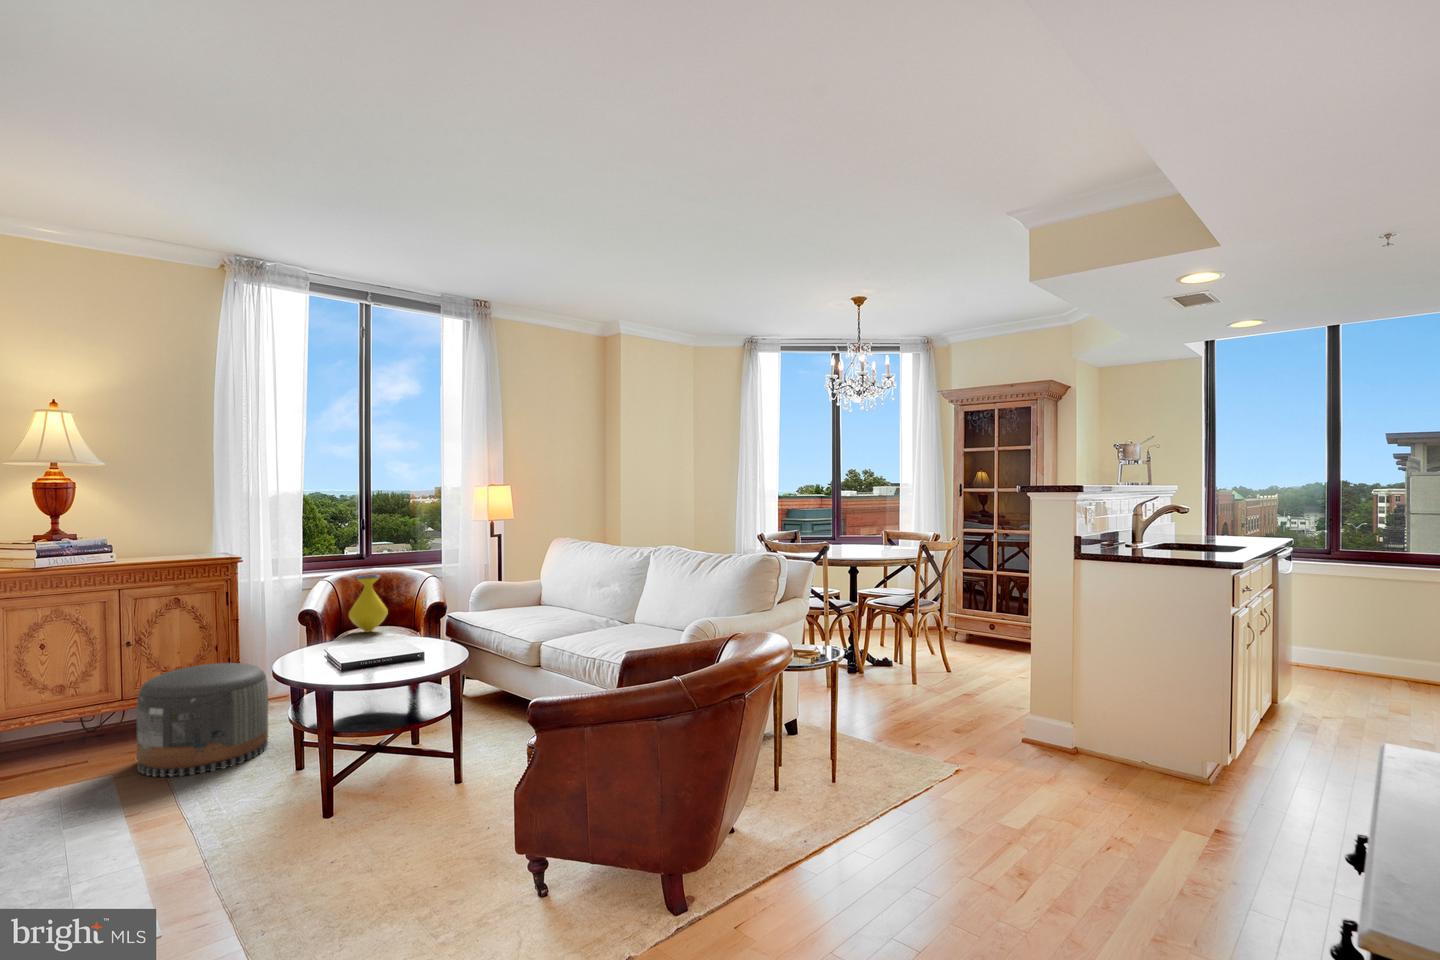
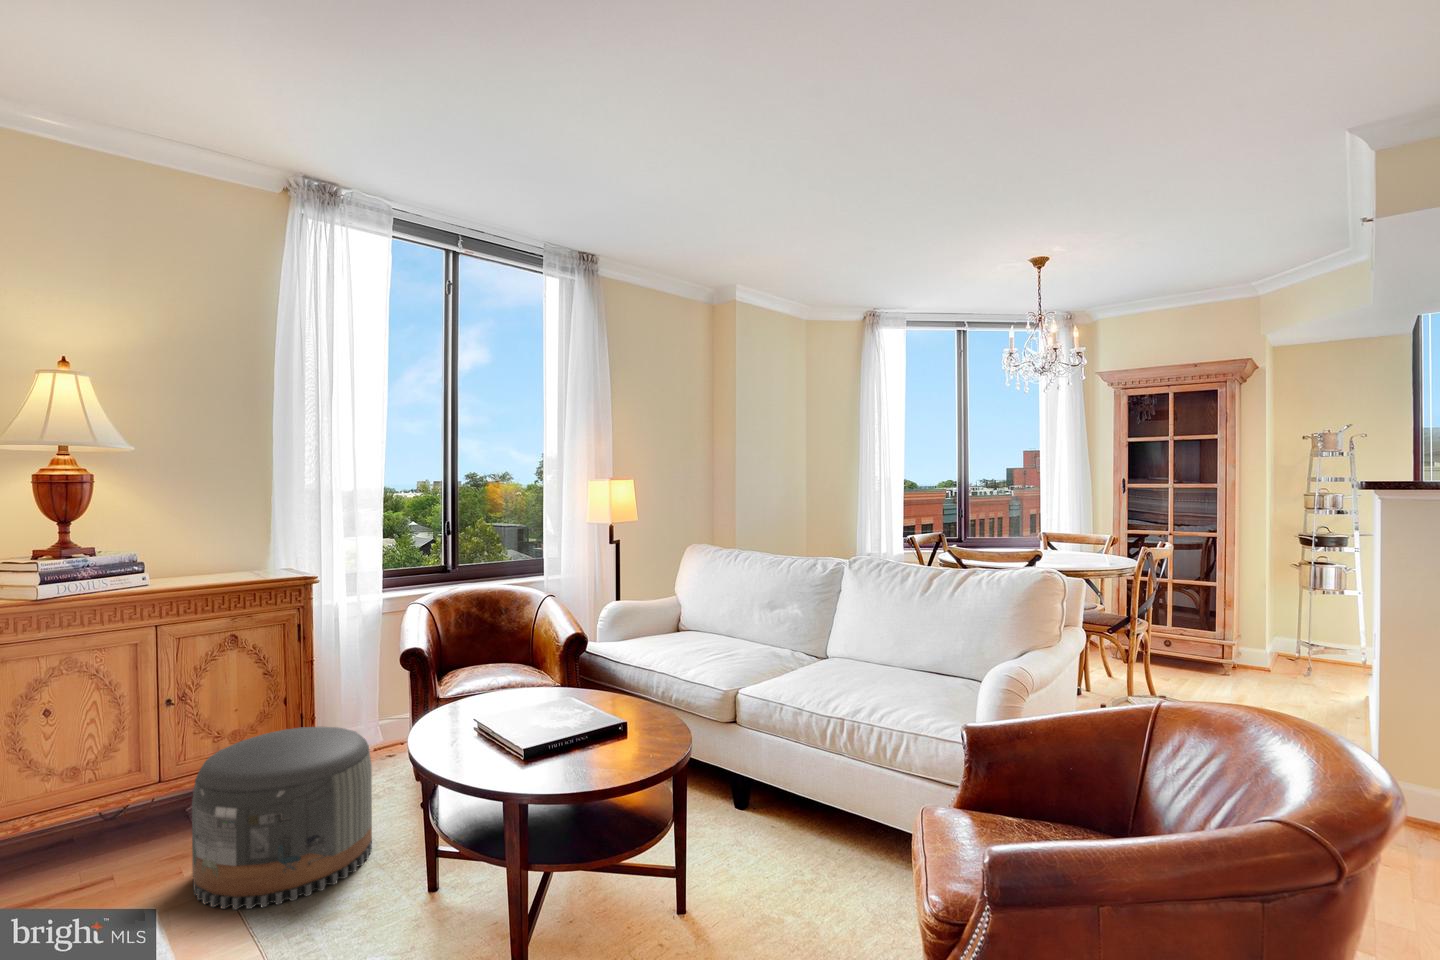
vase: present [349,575,388,632] -> none [467,599,515,677]

